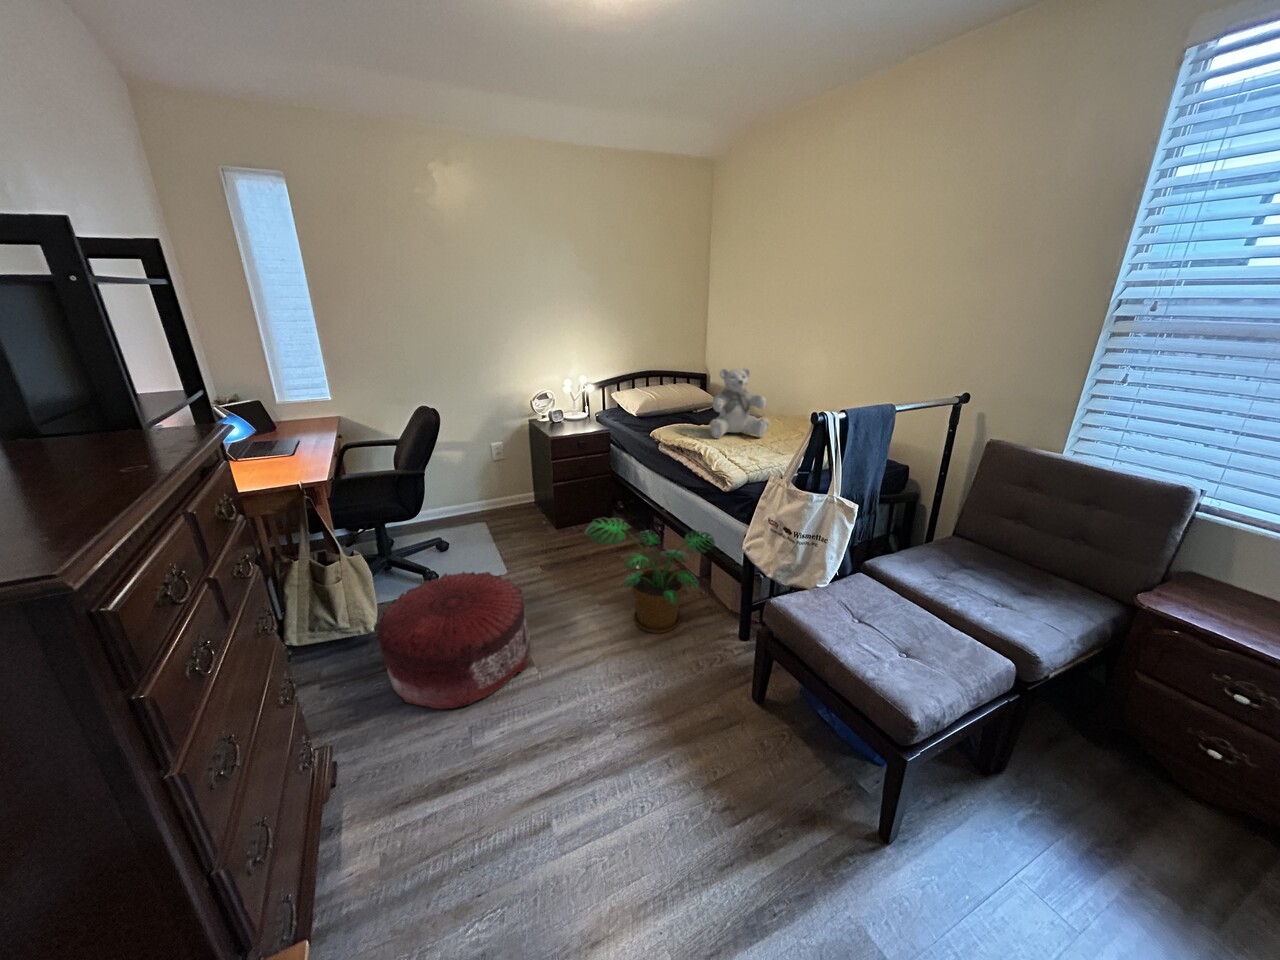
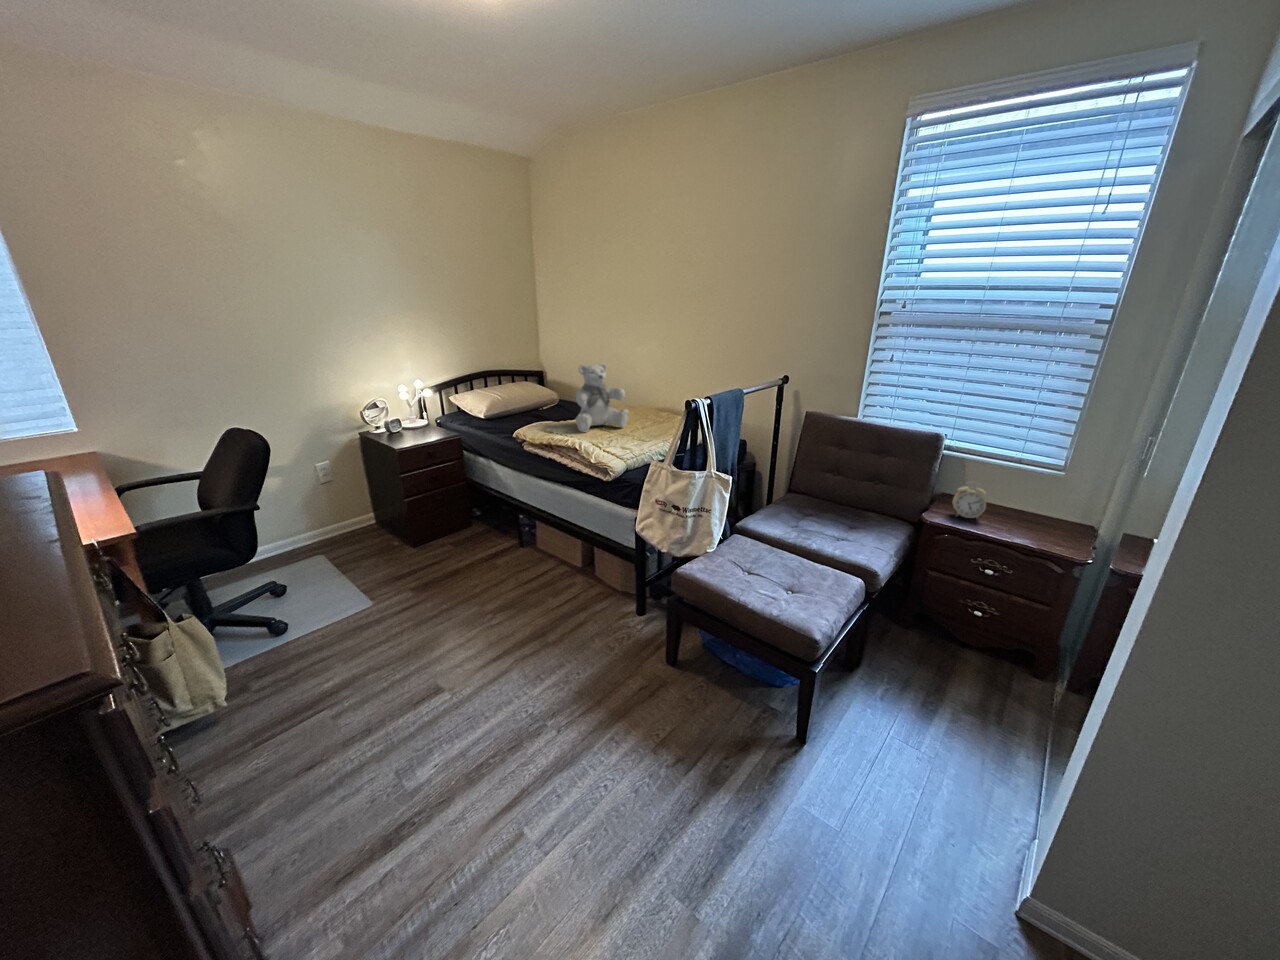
potted plant: present [585,518,715,633] -> none [470,522,604,629]
alarm clock: none [1198,564,1264,621] -> present [952,484,986,518]
pouf: present [377,572,530,709] -> none [247,605,438,774]

